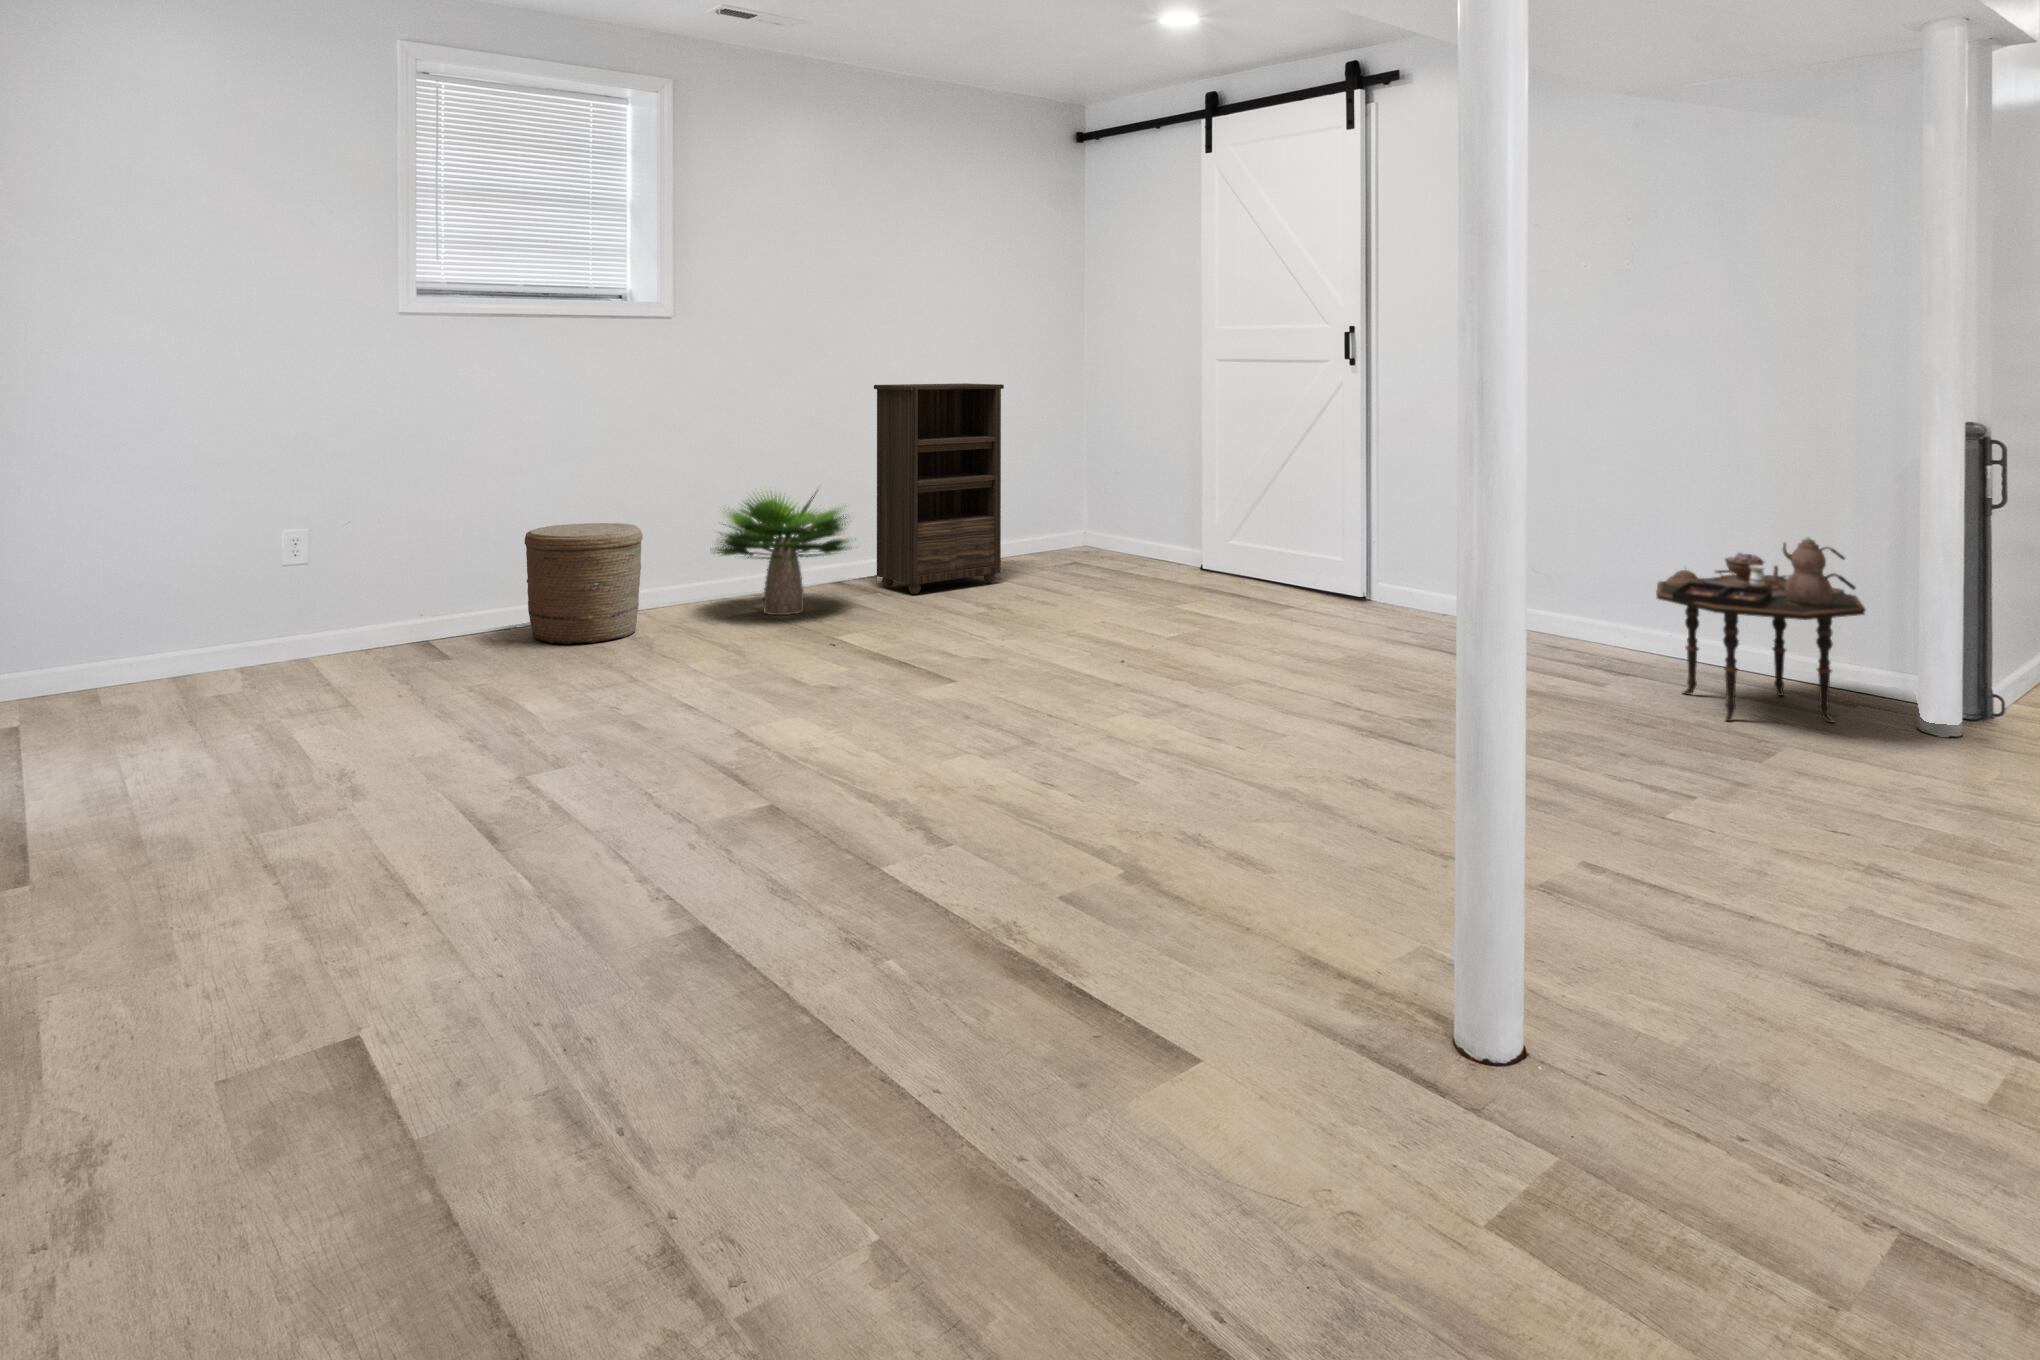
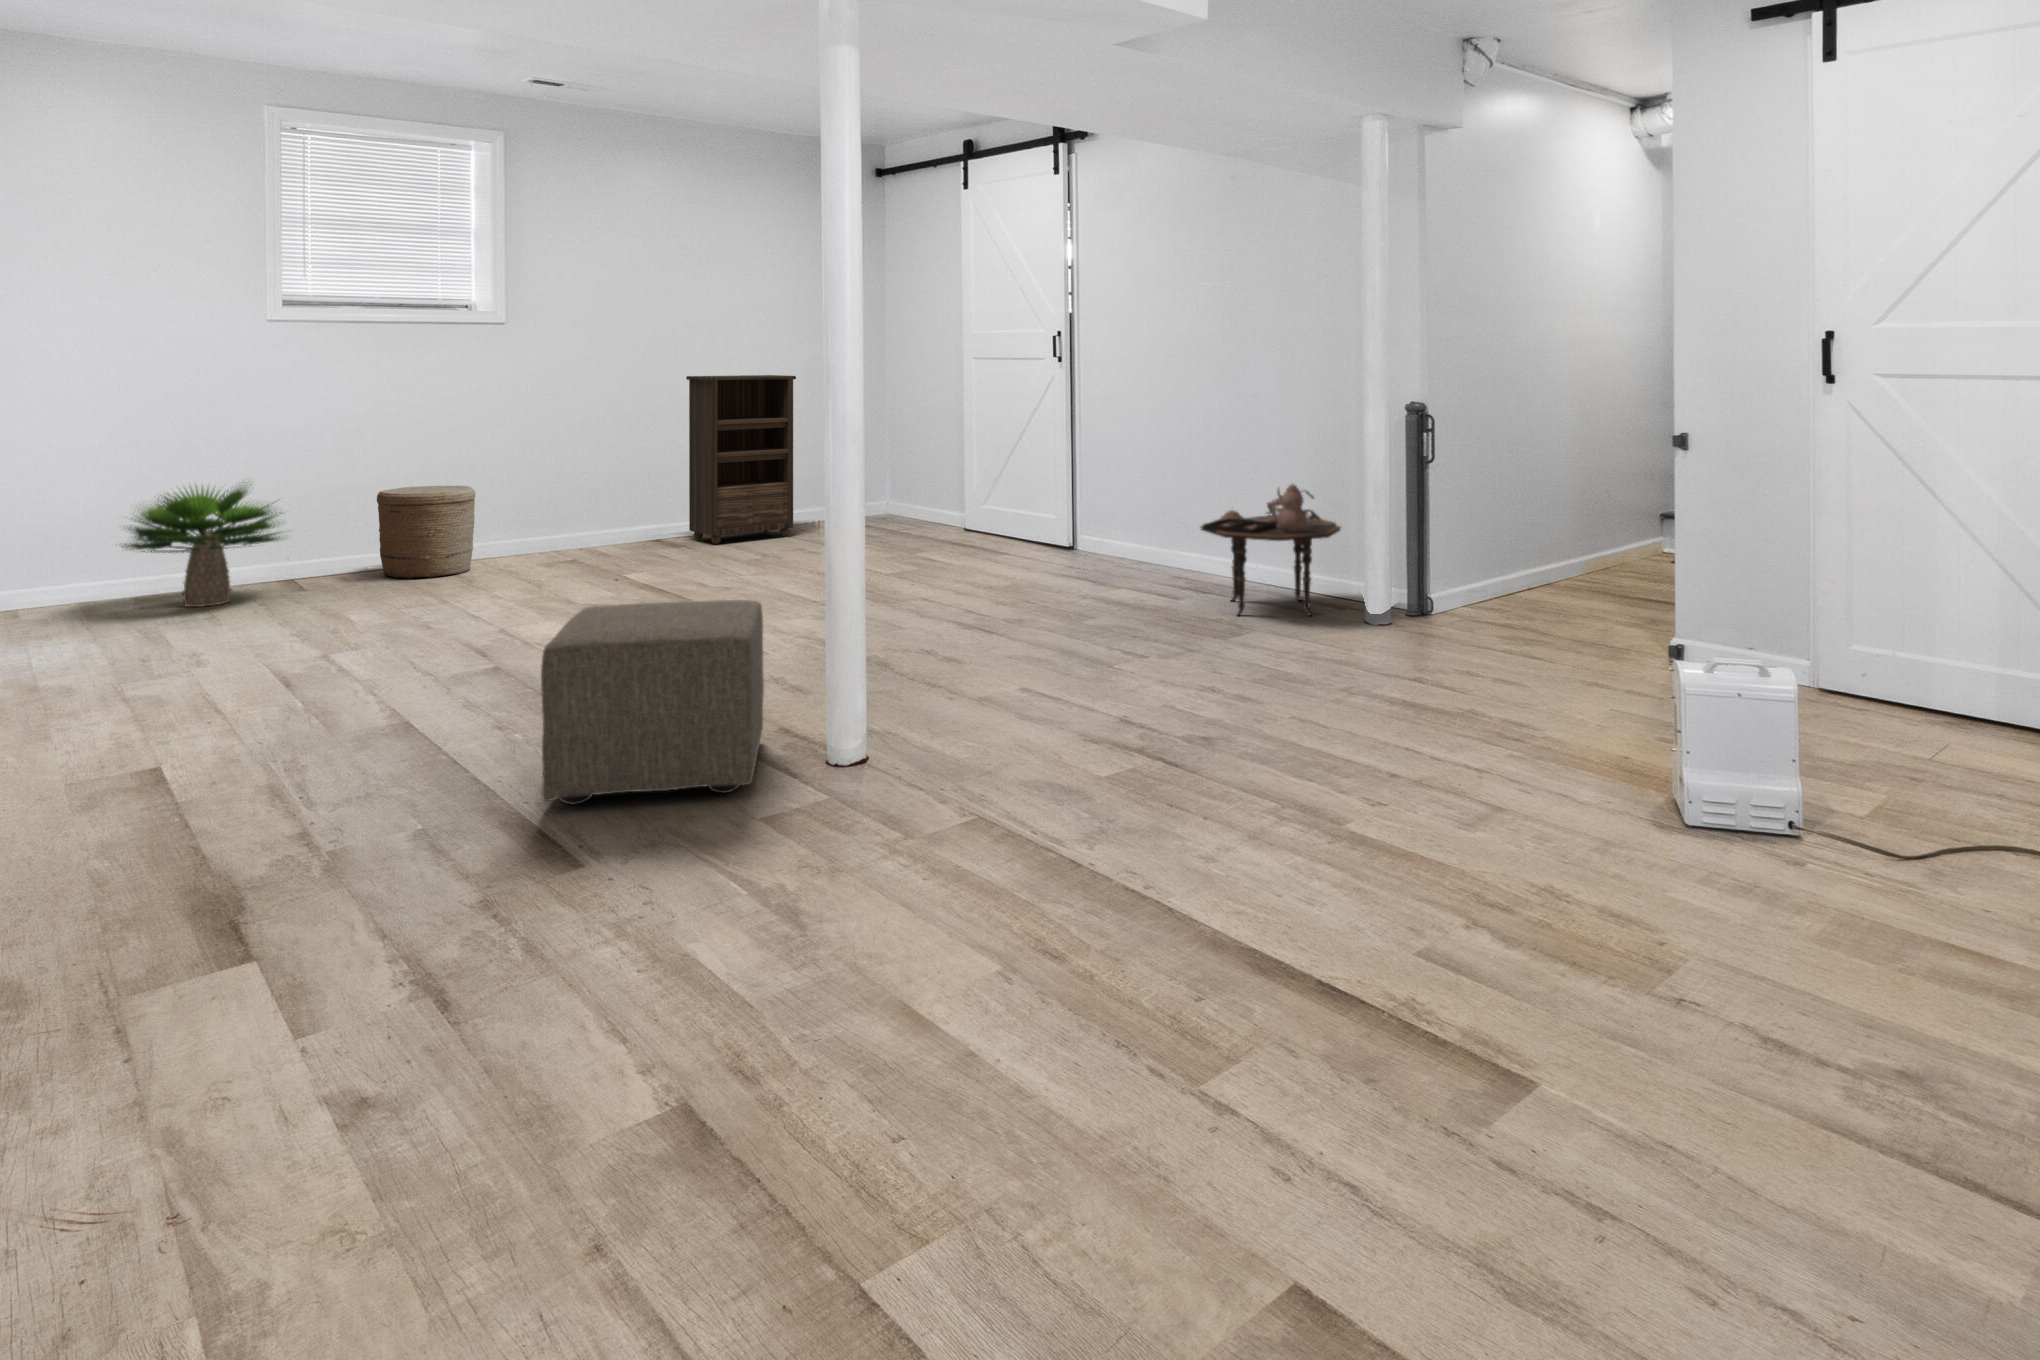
potted plant: present [712,491,852,615] -> present [122,482,284,607]
ottoman: none [1015,752,1396,1150] -> present [541,600,764,805]

